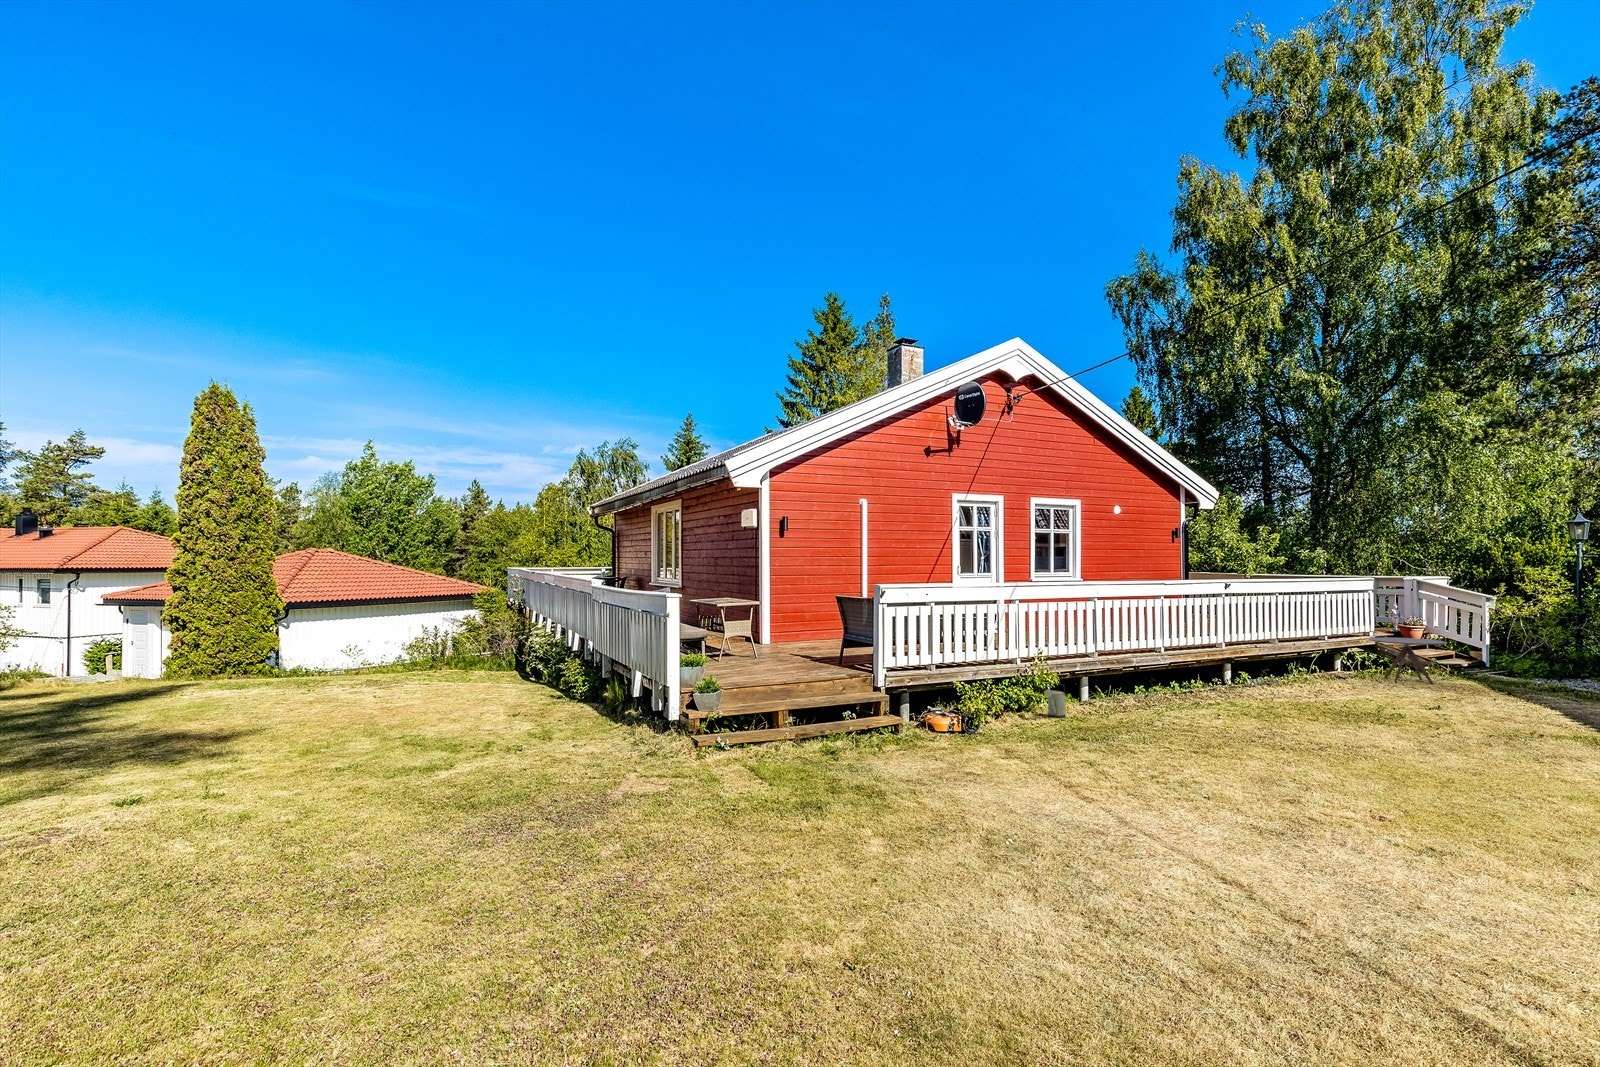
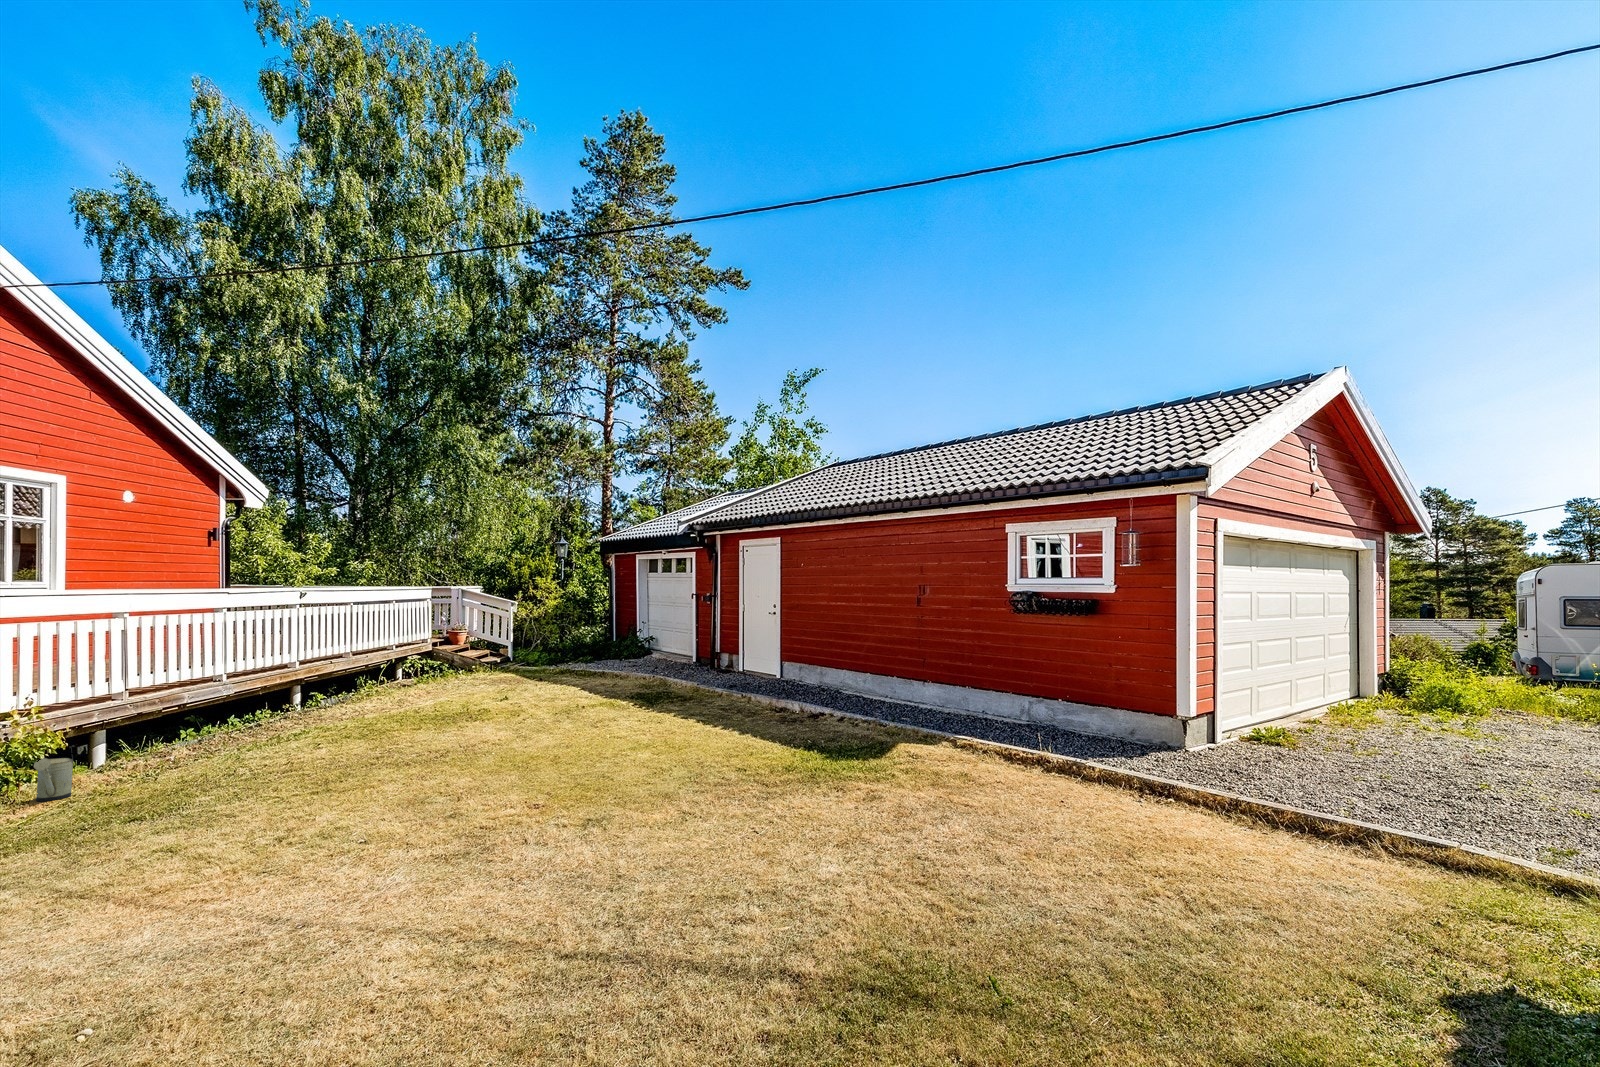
round table: present [1369,637,1446,684] -> none [429,640,490,683]

